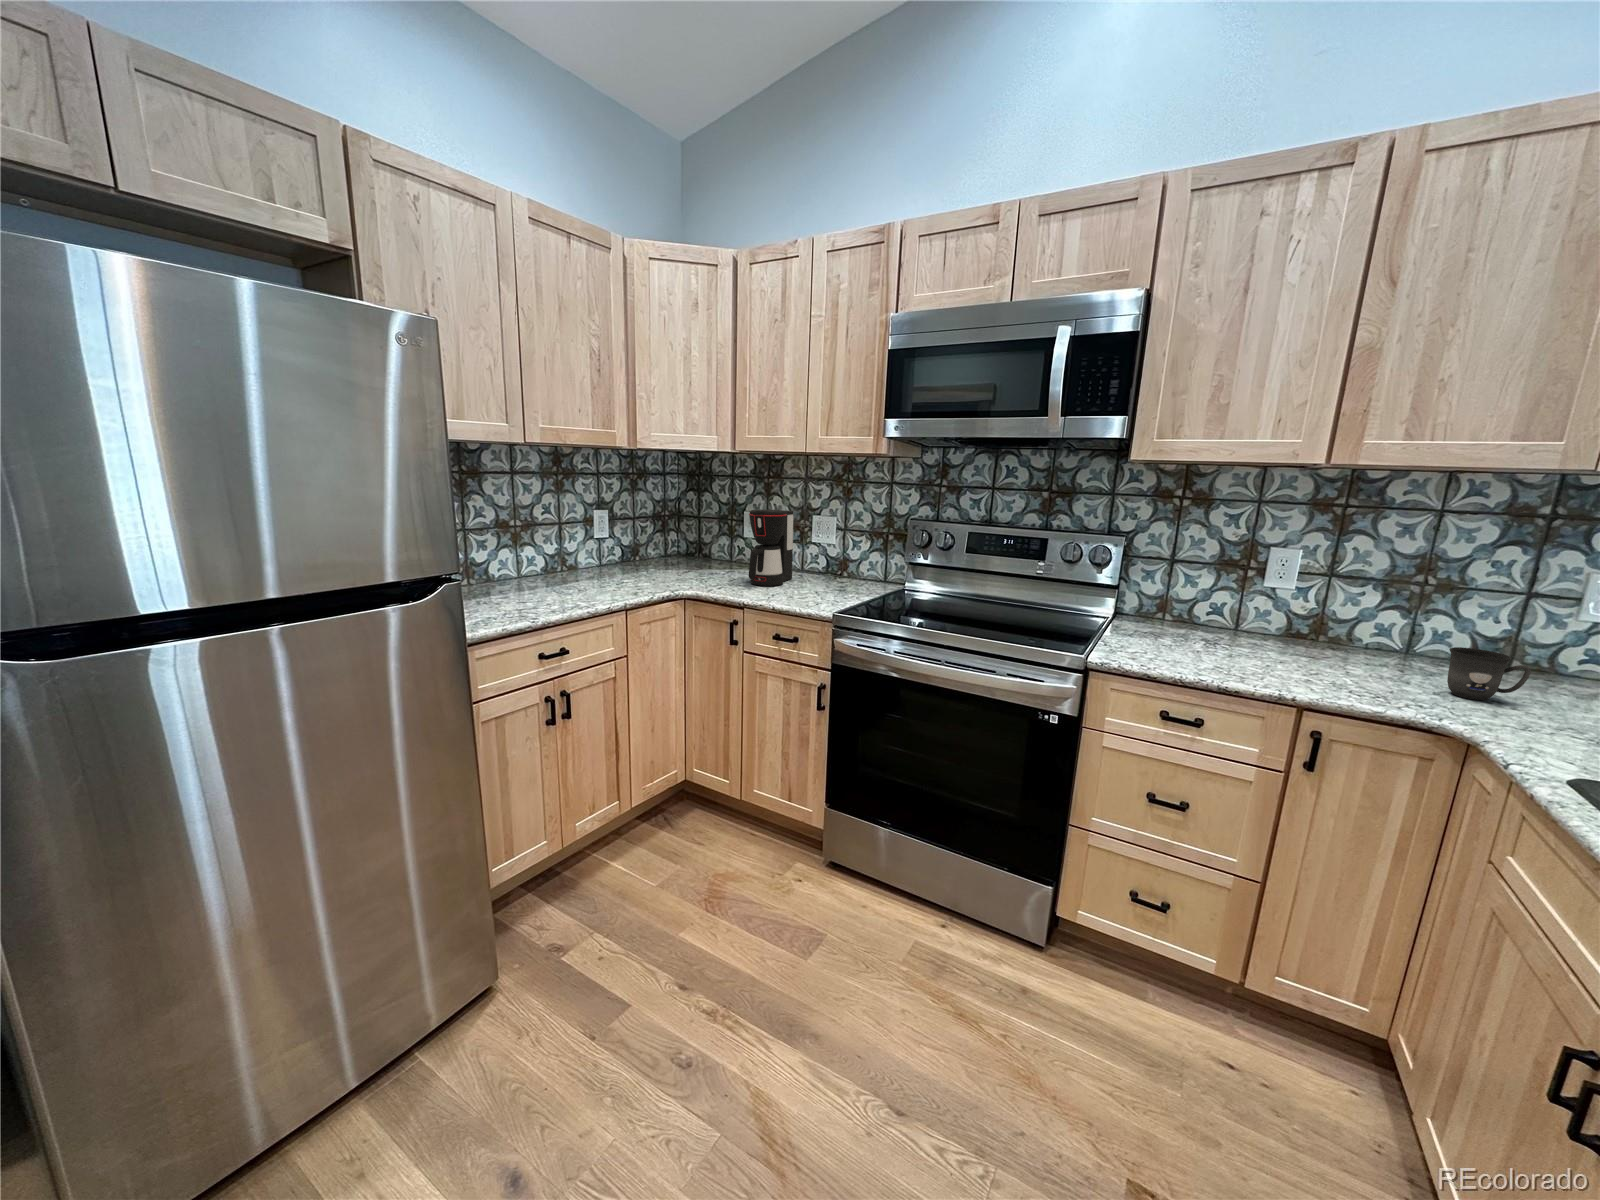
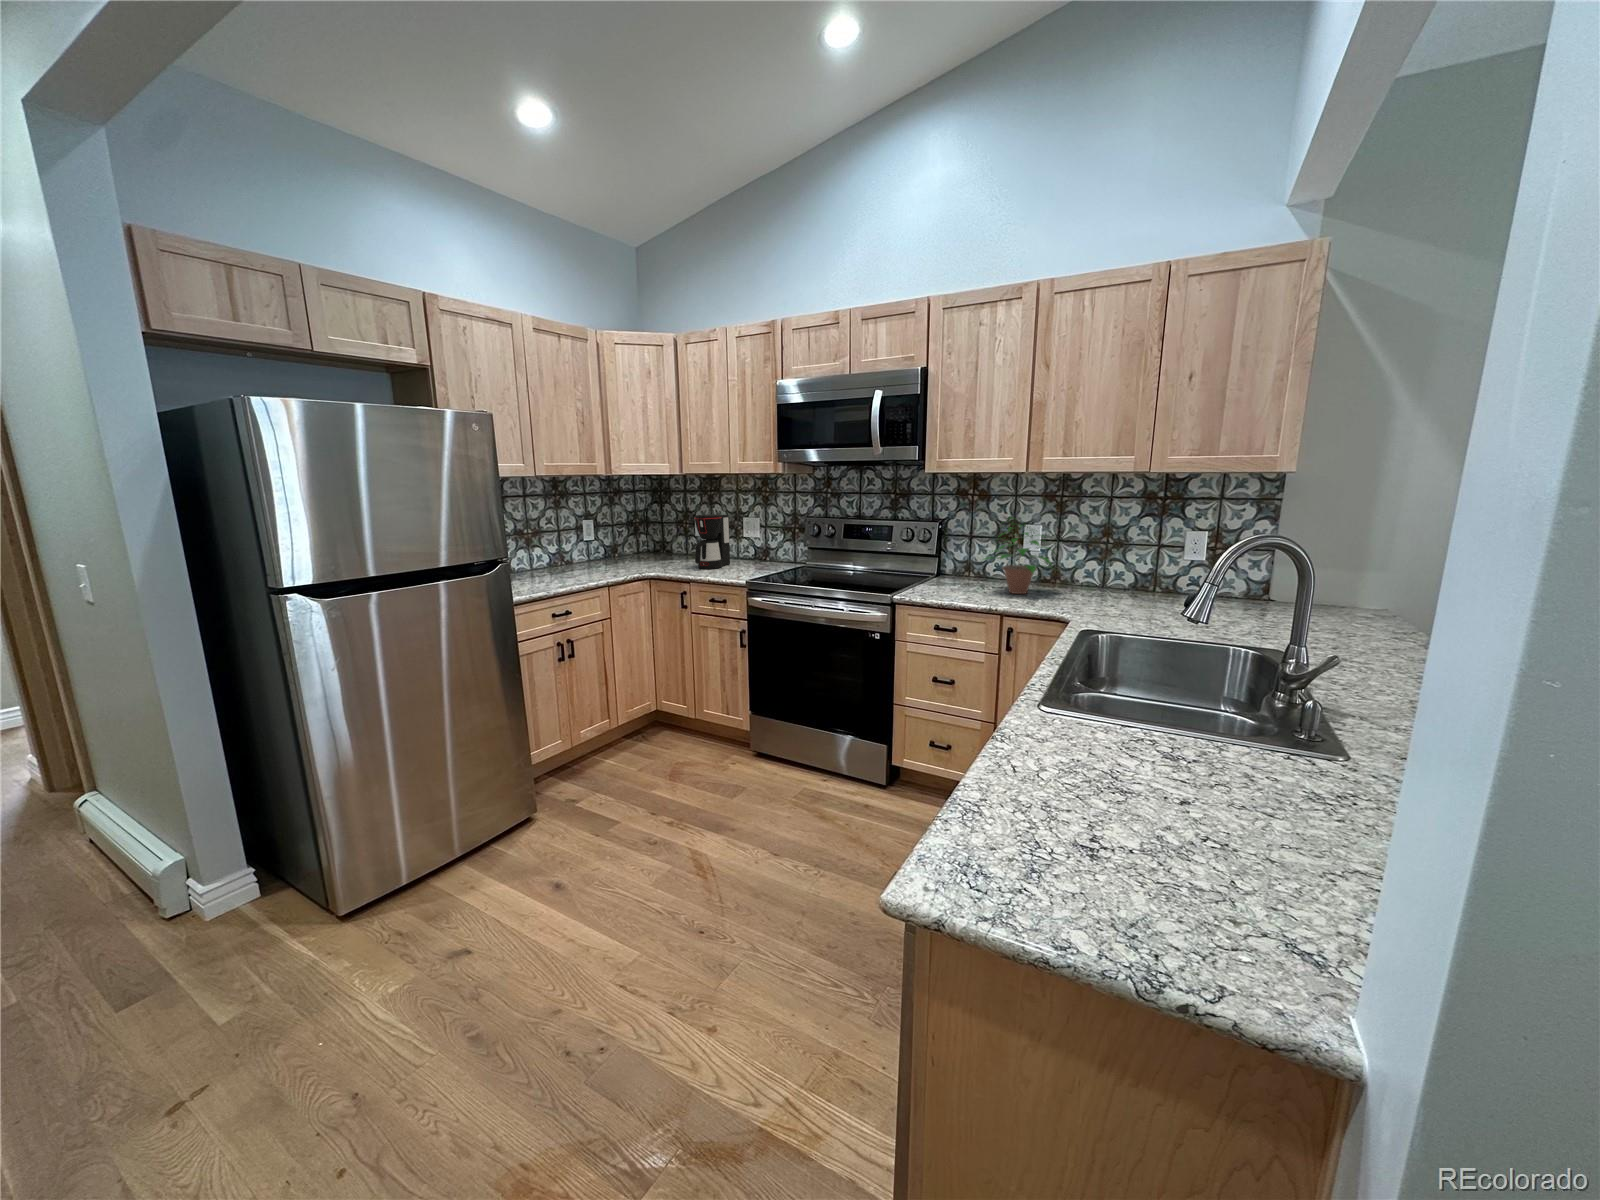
potted plant: none [1224,537,1369,662] -> present [984,517,1052,594]
mug: present [1447,647,1531,700] -> none [1087,577,1124,606]

